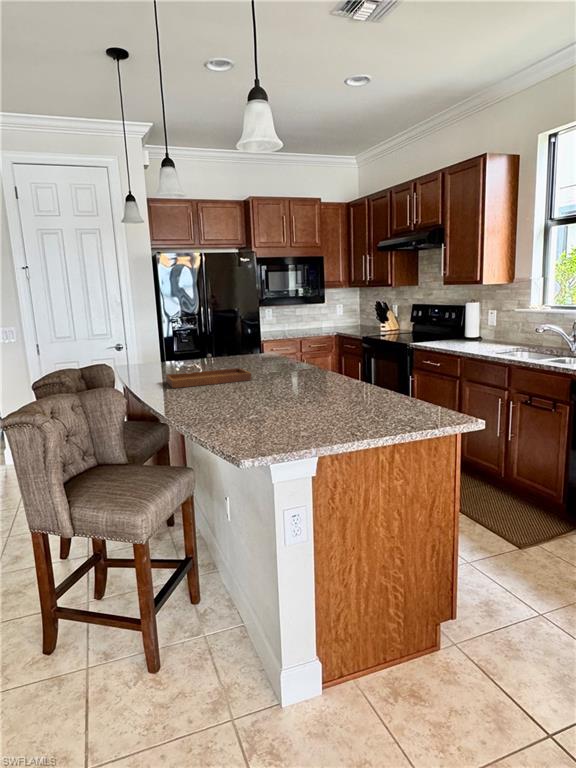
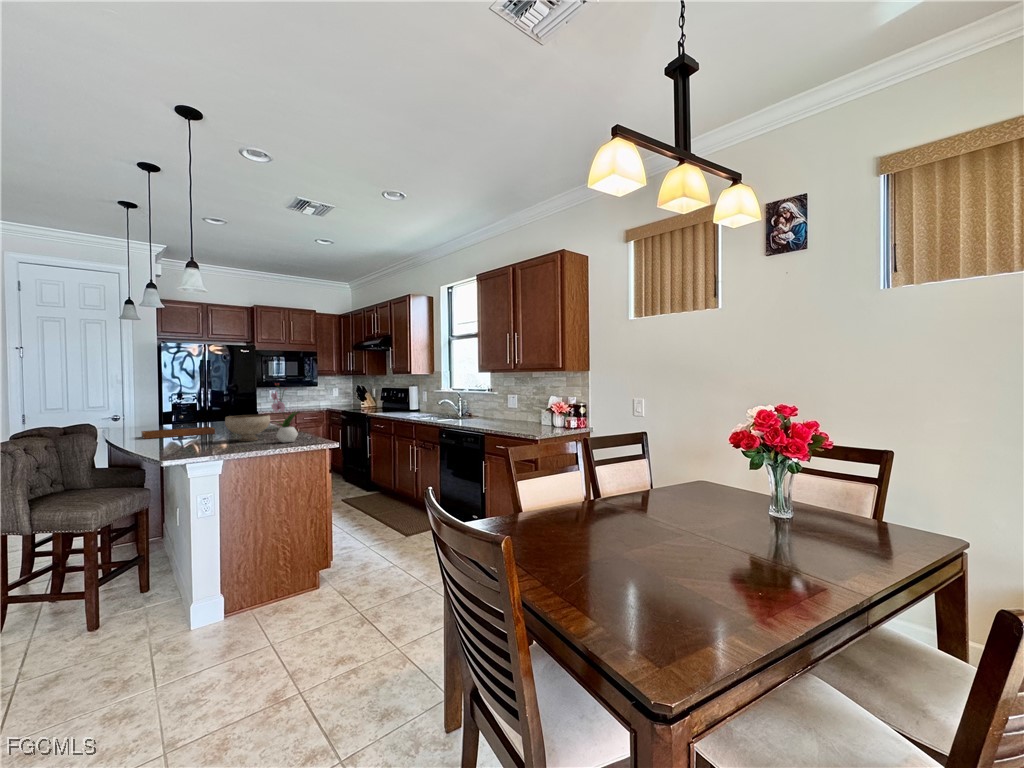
flower arrangement: none [370,312,419,417] -> present [271,383,299,443]
bowl: none [288,361,351,406] -> present [225,415,270,441]

